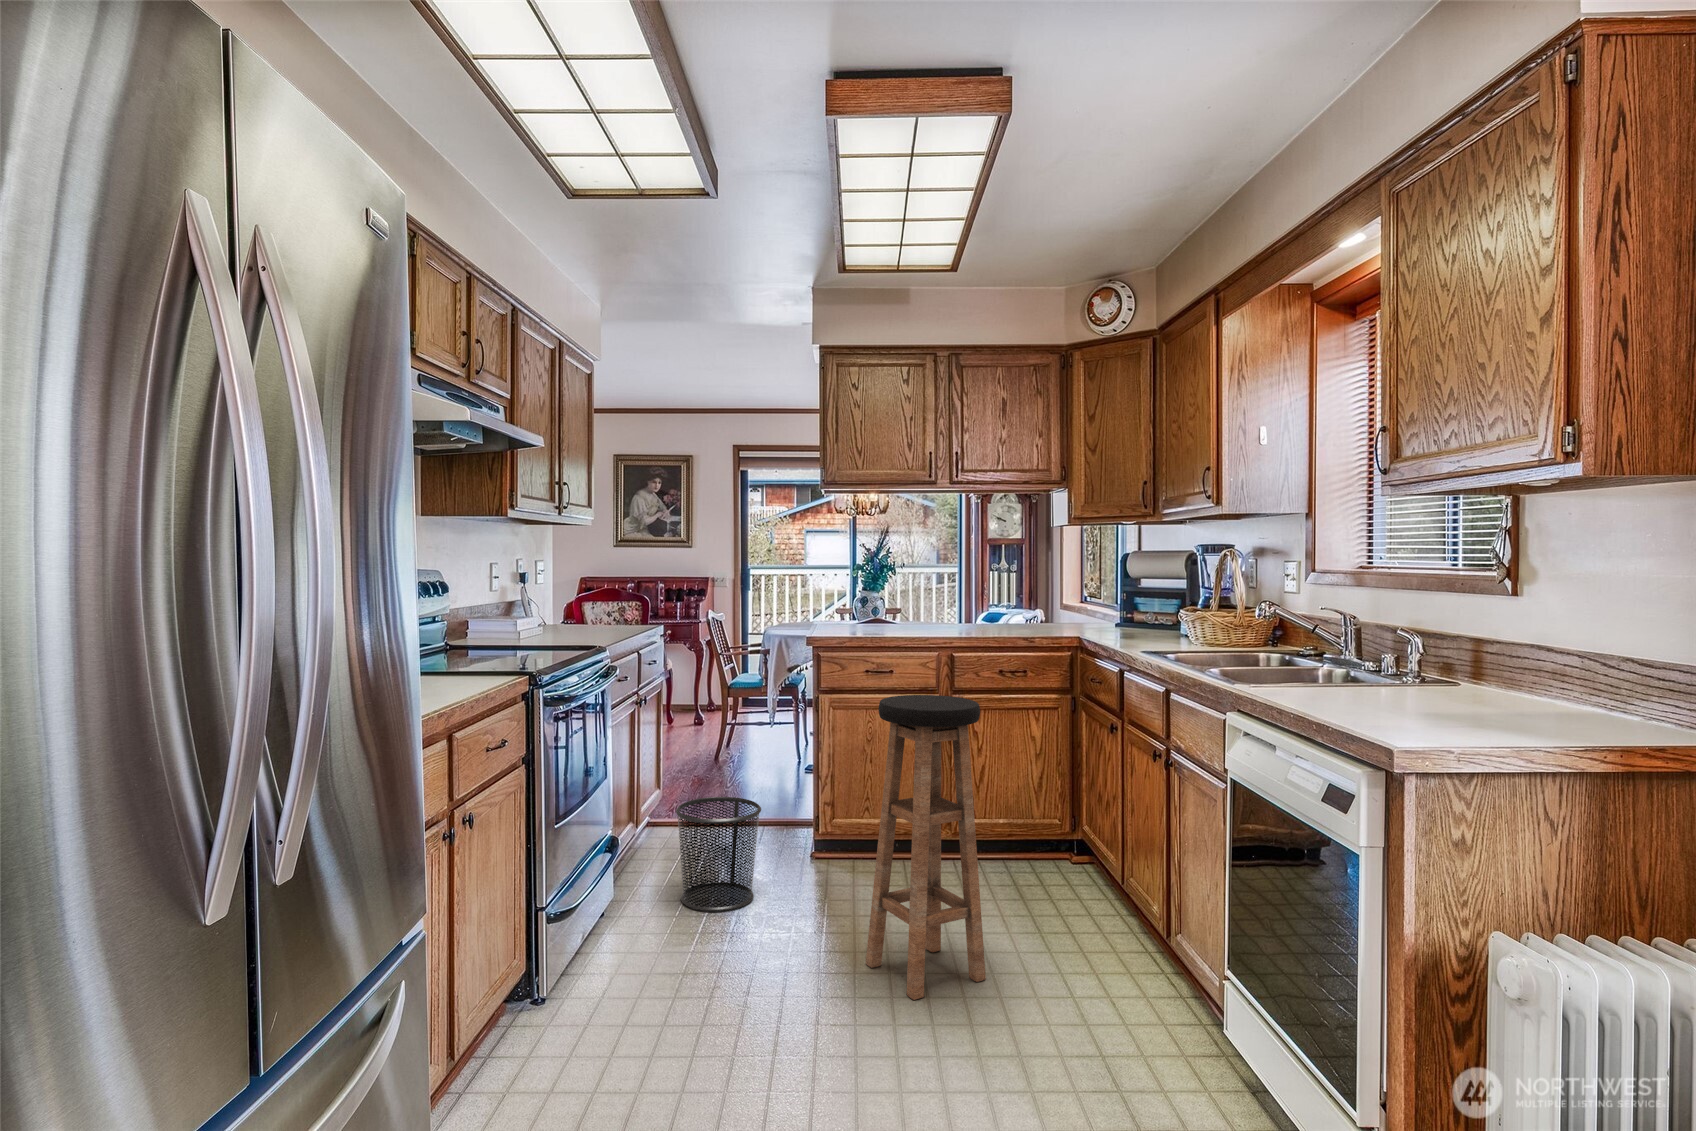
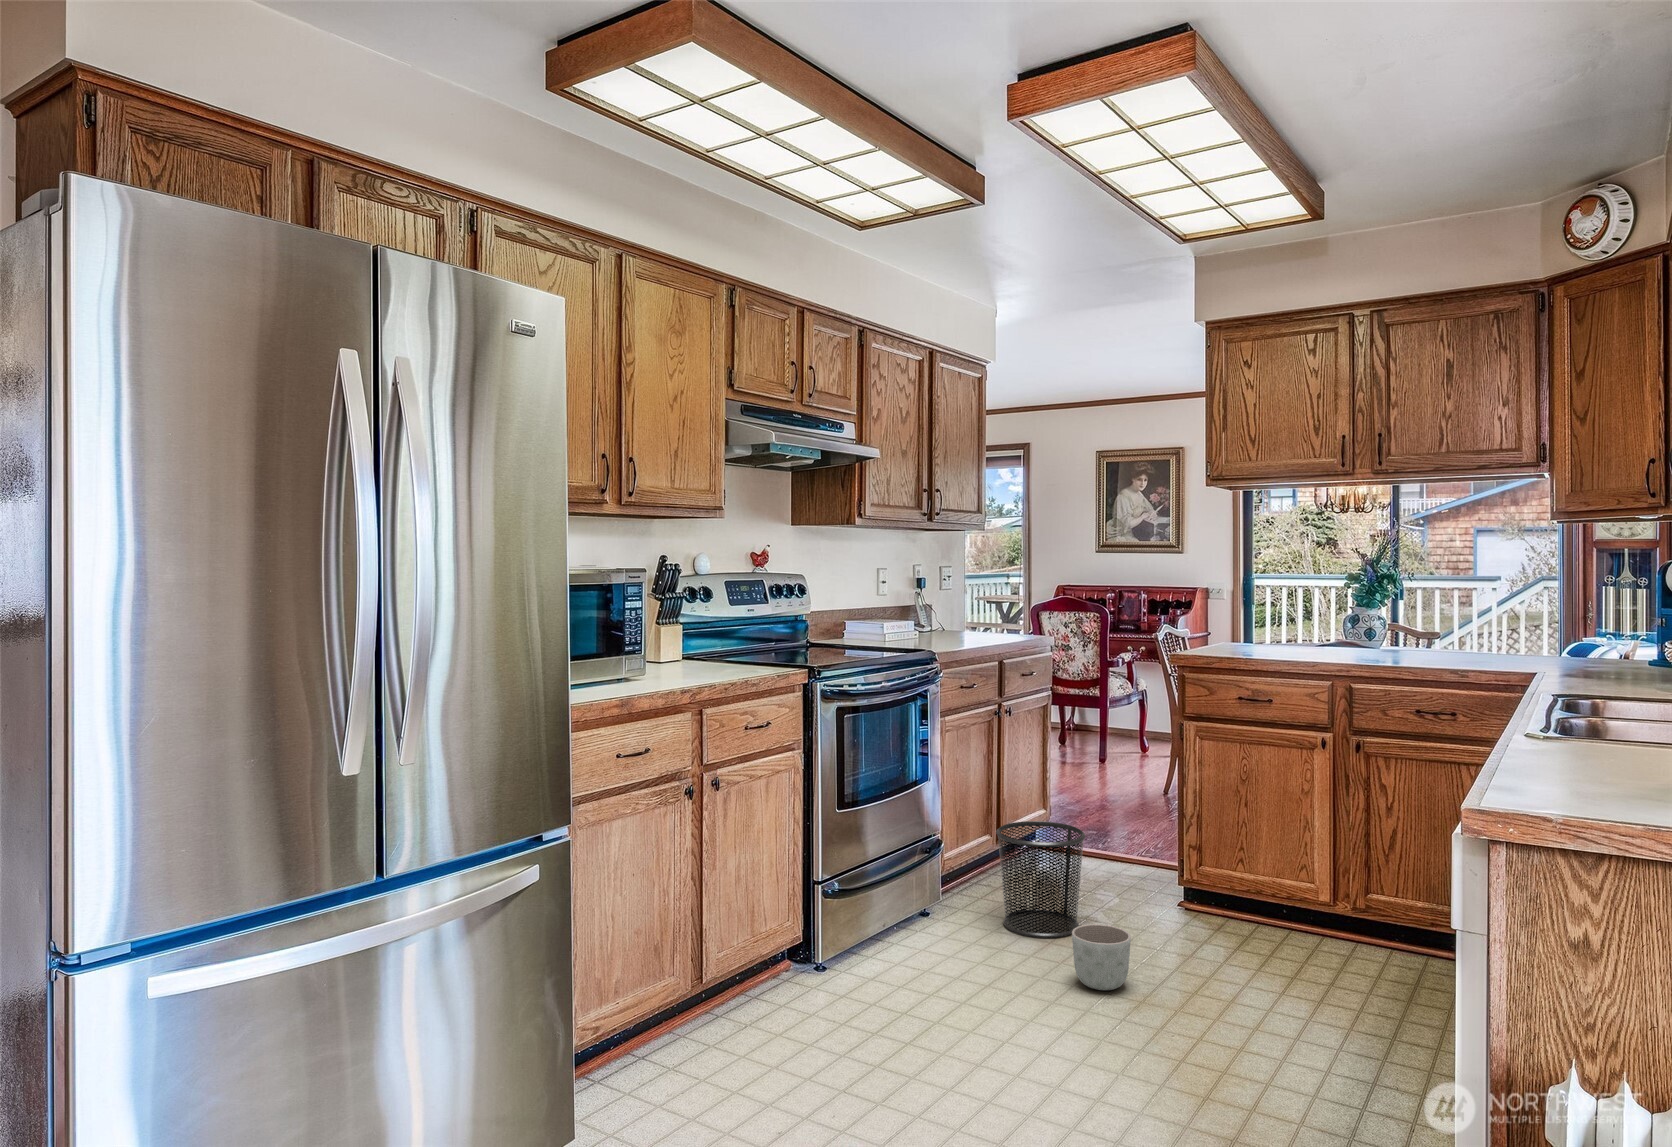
bar stool: present [866,695,986,1000] -> none [1135,725,1259,1059]
planter: none [790,887,844,950] -> present [1072,924,1131,990]

